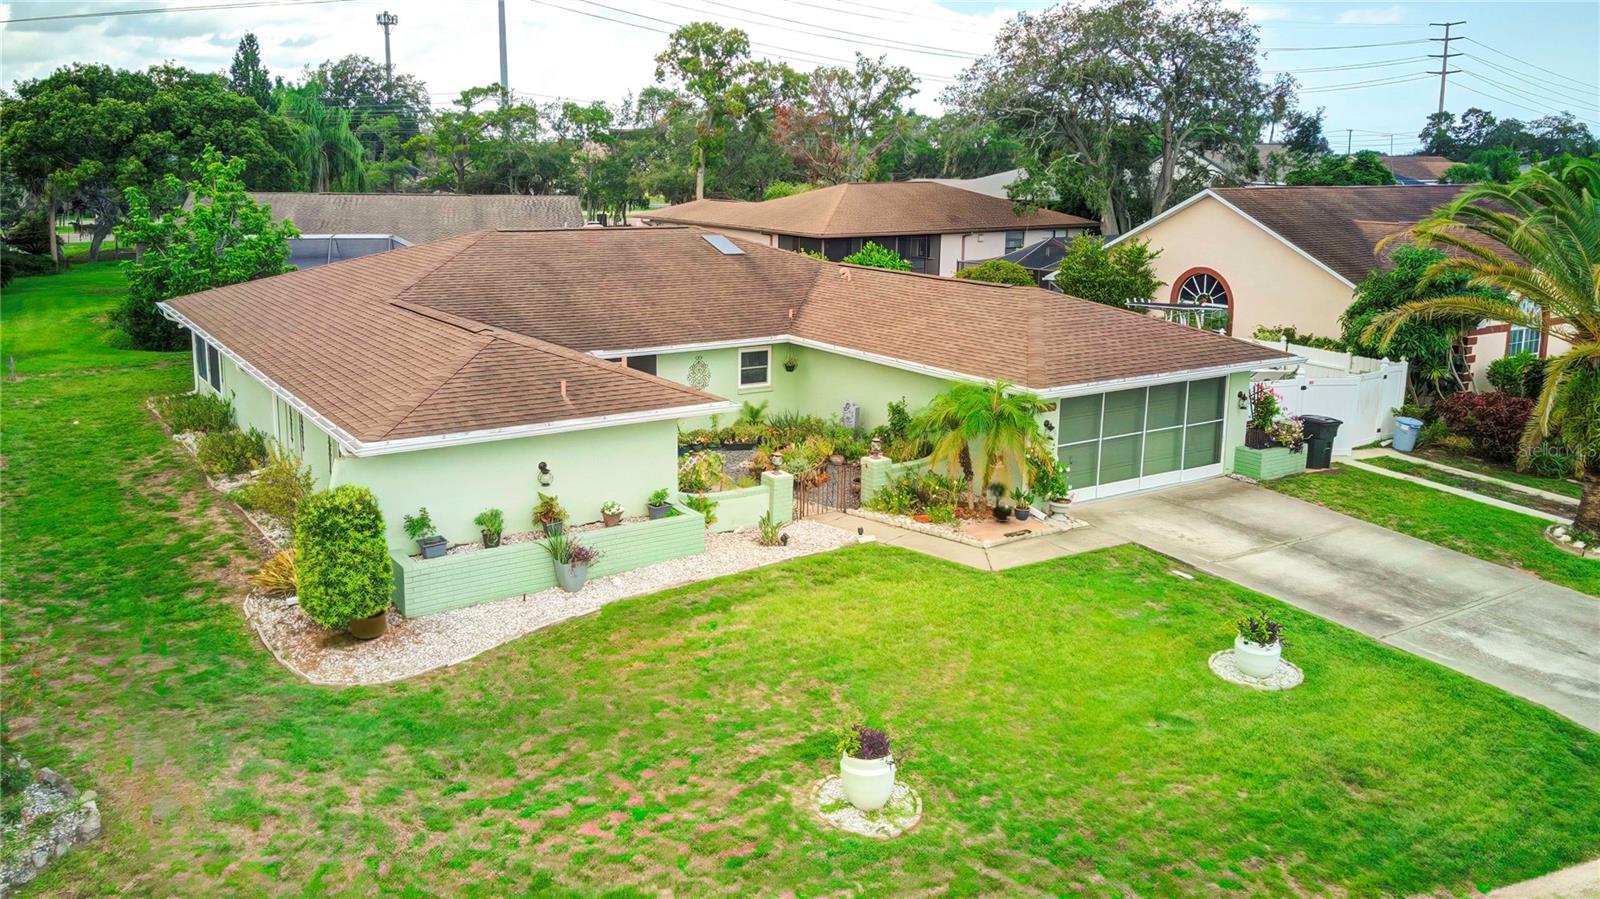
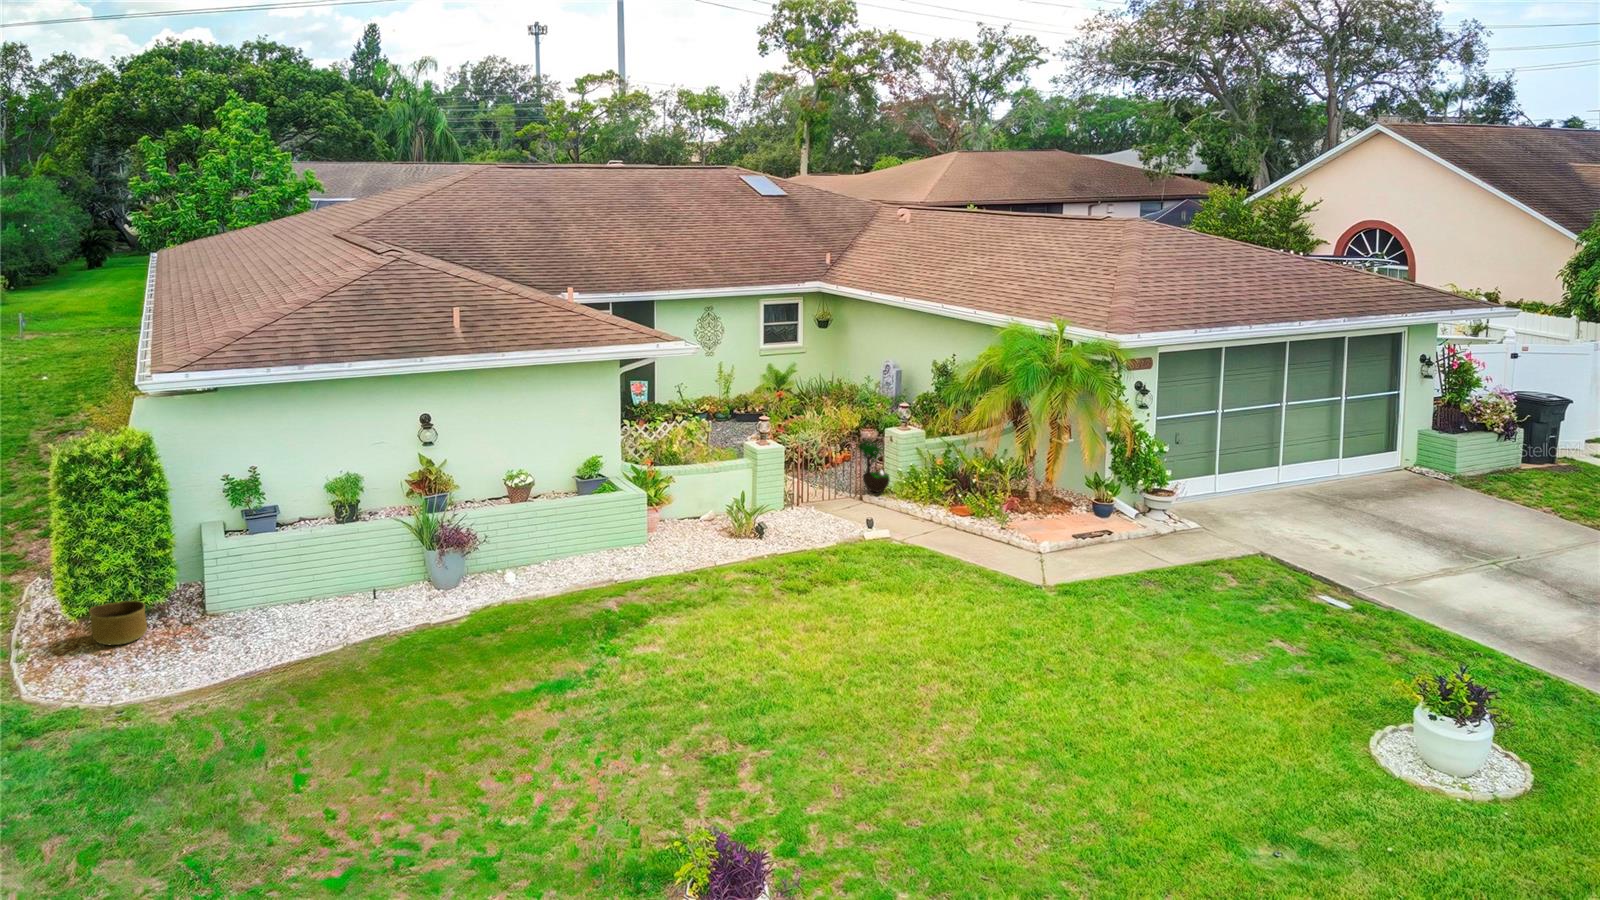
potted tree: present [988,482,1012,522] -> present [855,439,889,492]

